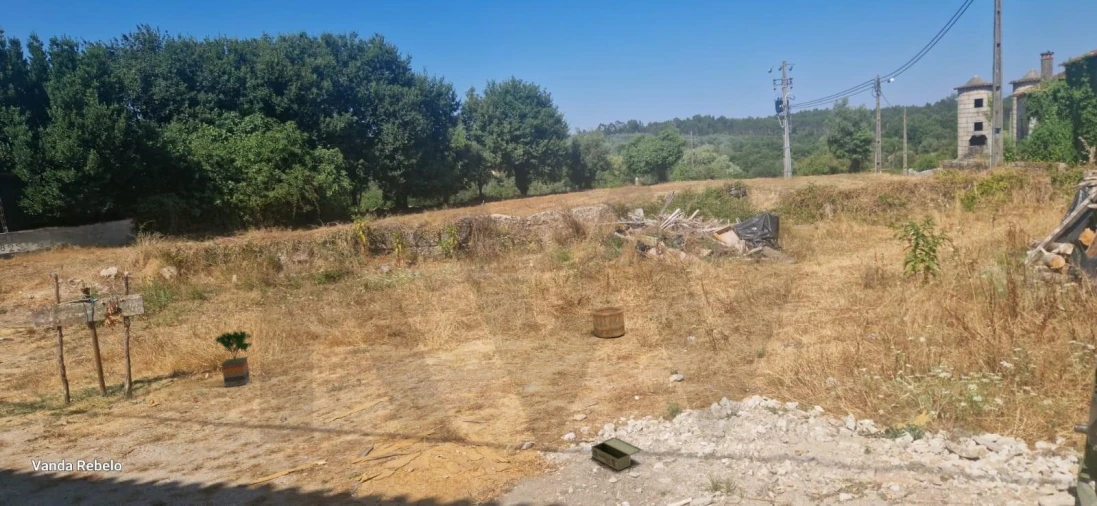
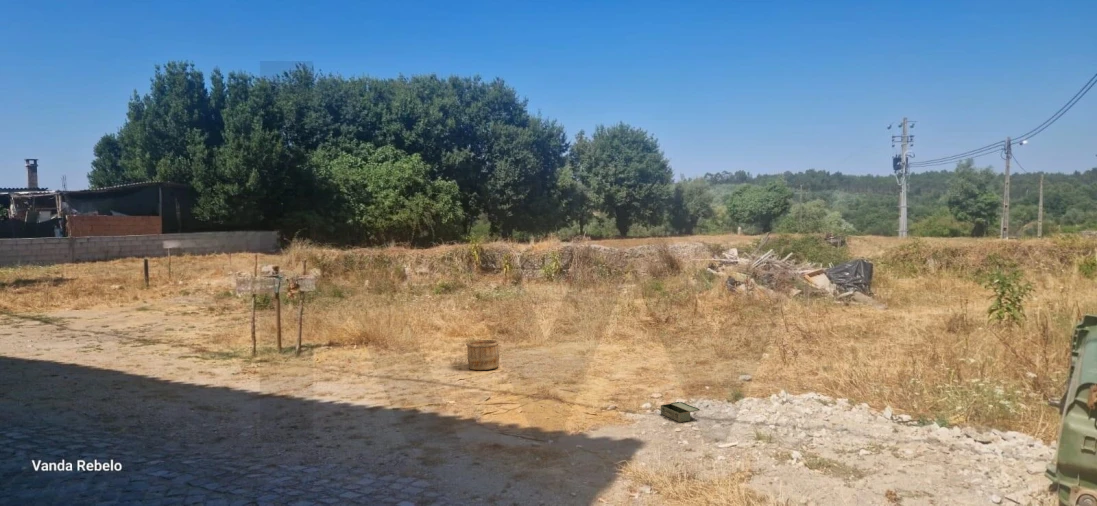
wooden bucket: present [592,307,625,338] -> present [466,340,499,370]
potted tree: present [215,331,251,387] -> none [365,311,395,355]

